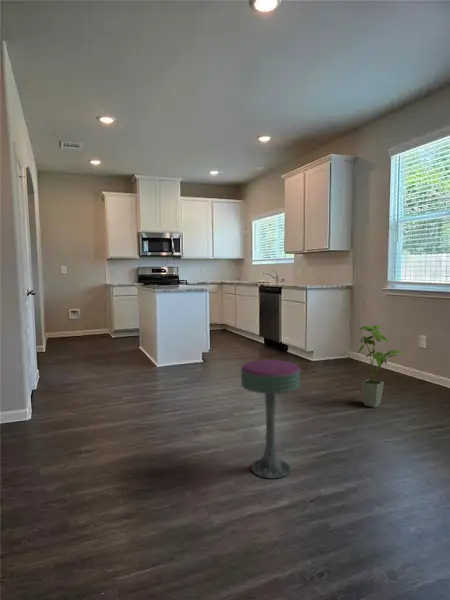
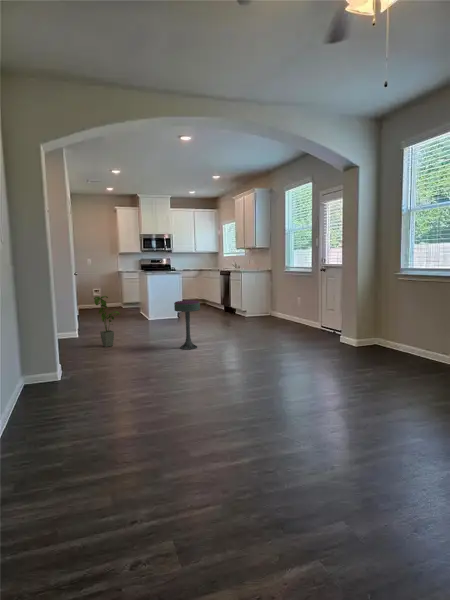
house plant: present [358,325,405,408] -> present [94,296,120,347]

